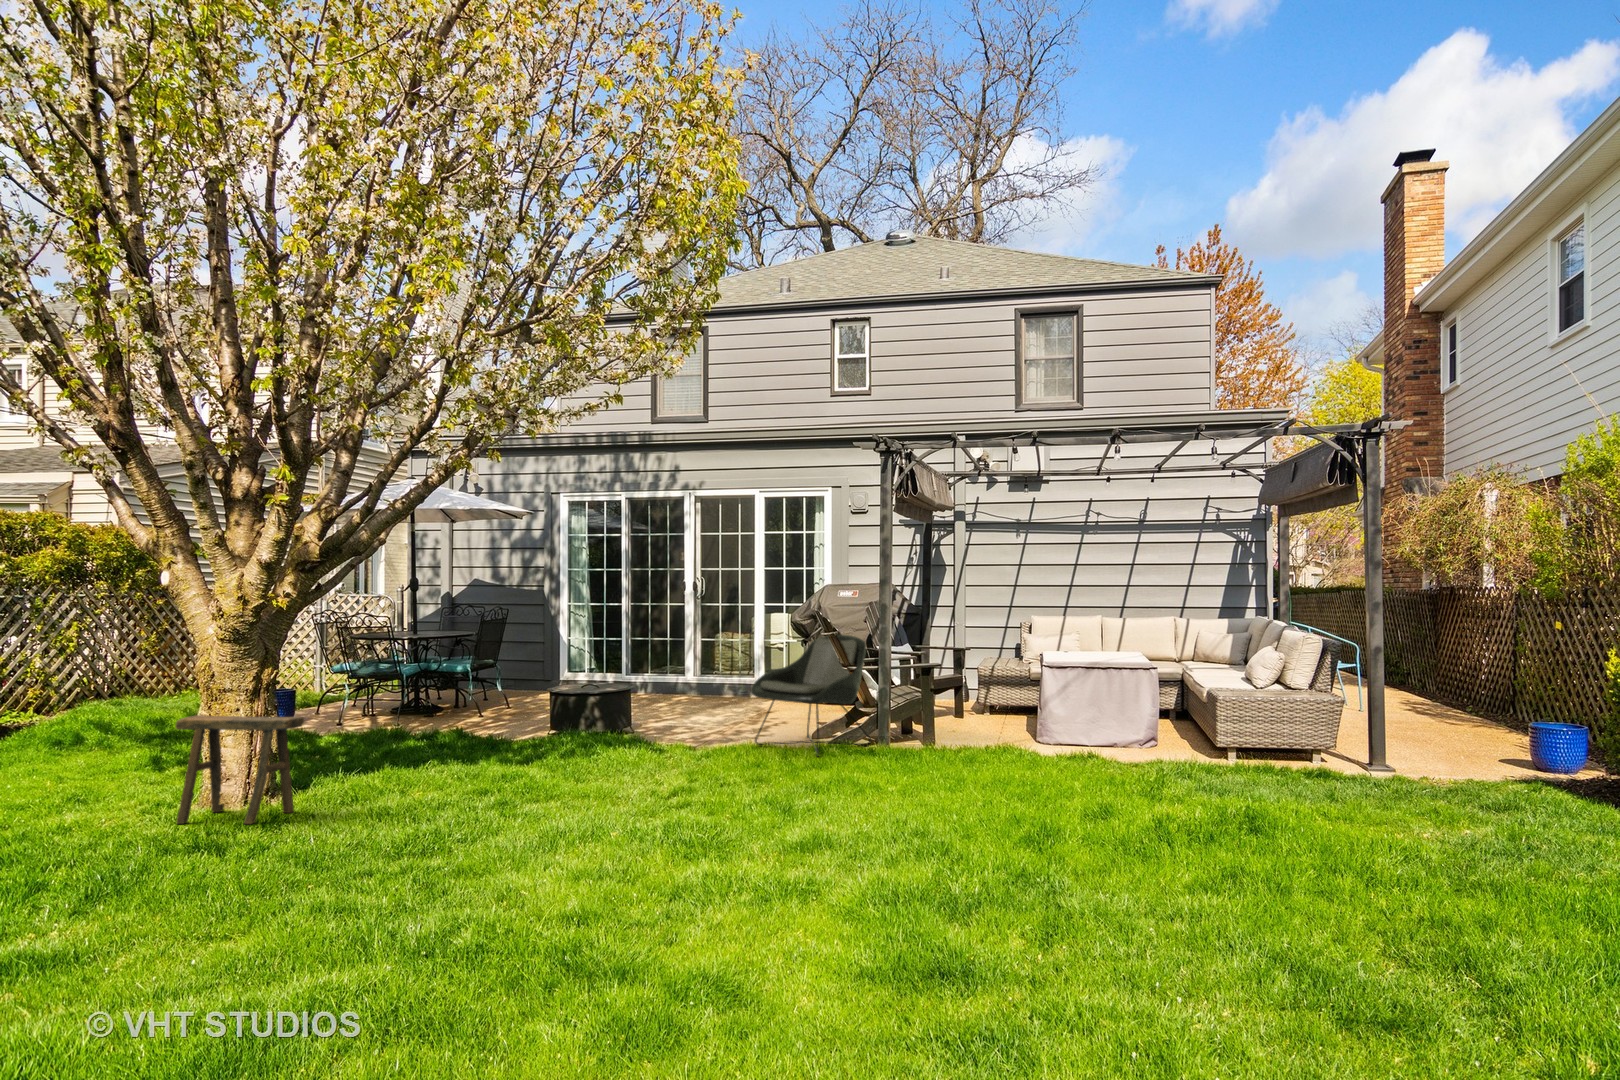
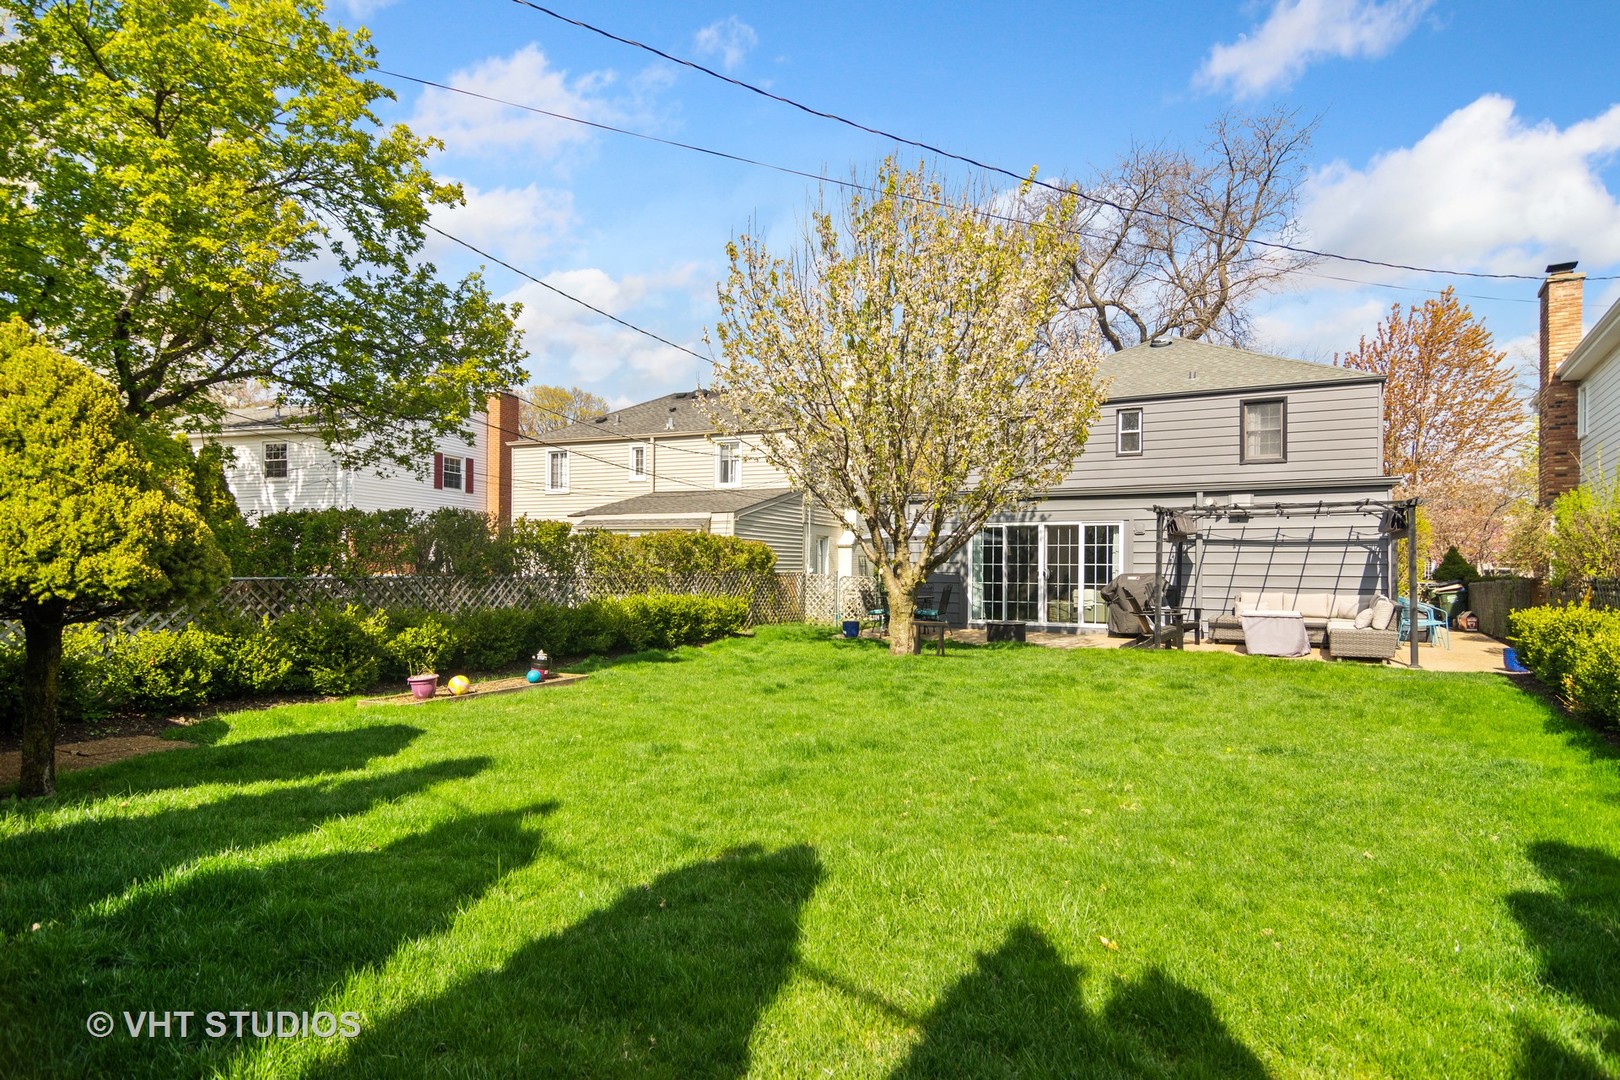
lounge chair: present [751,635,871,757] -> none [1094,600,1152,652]

